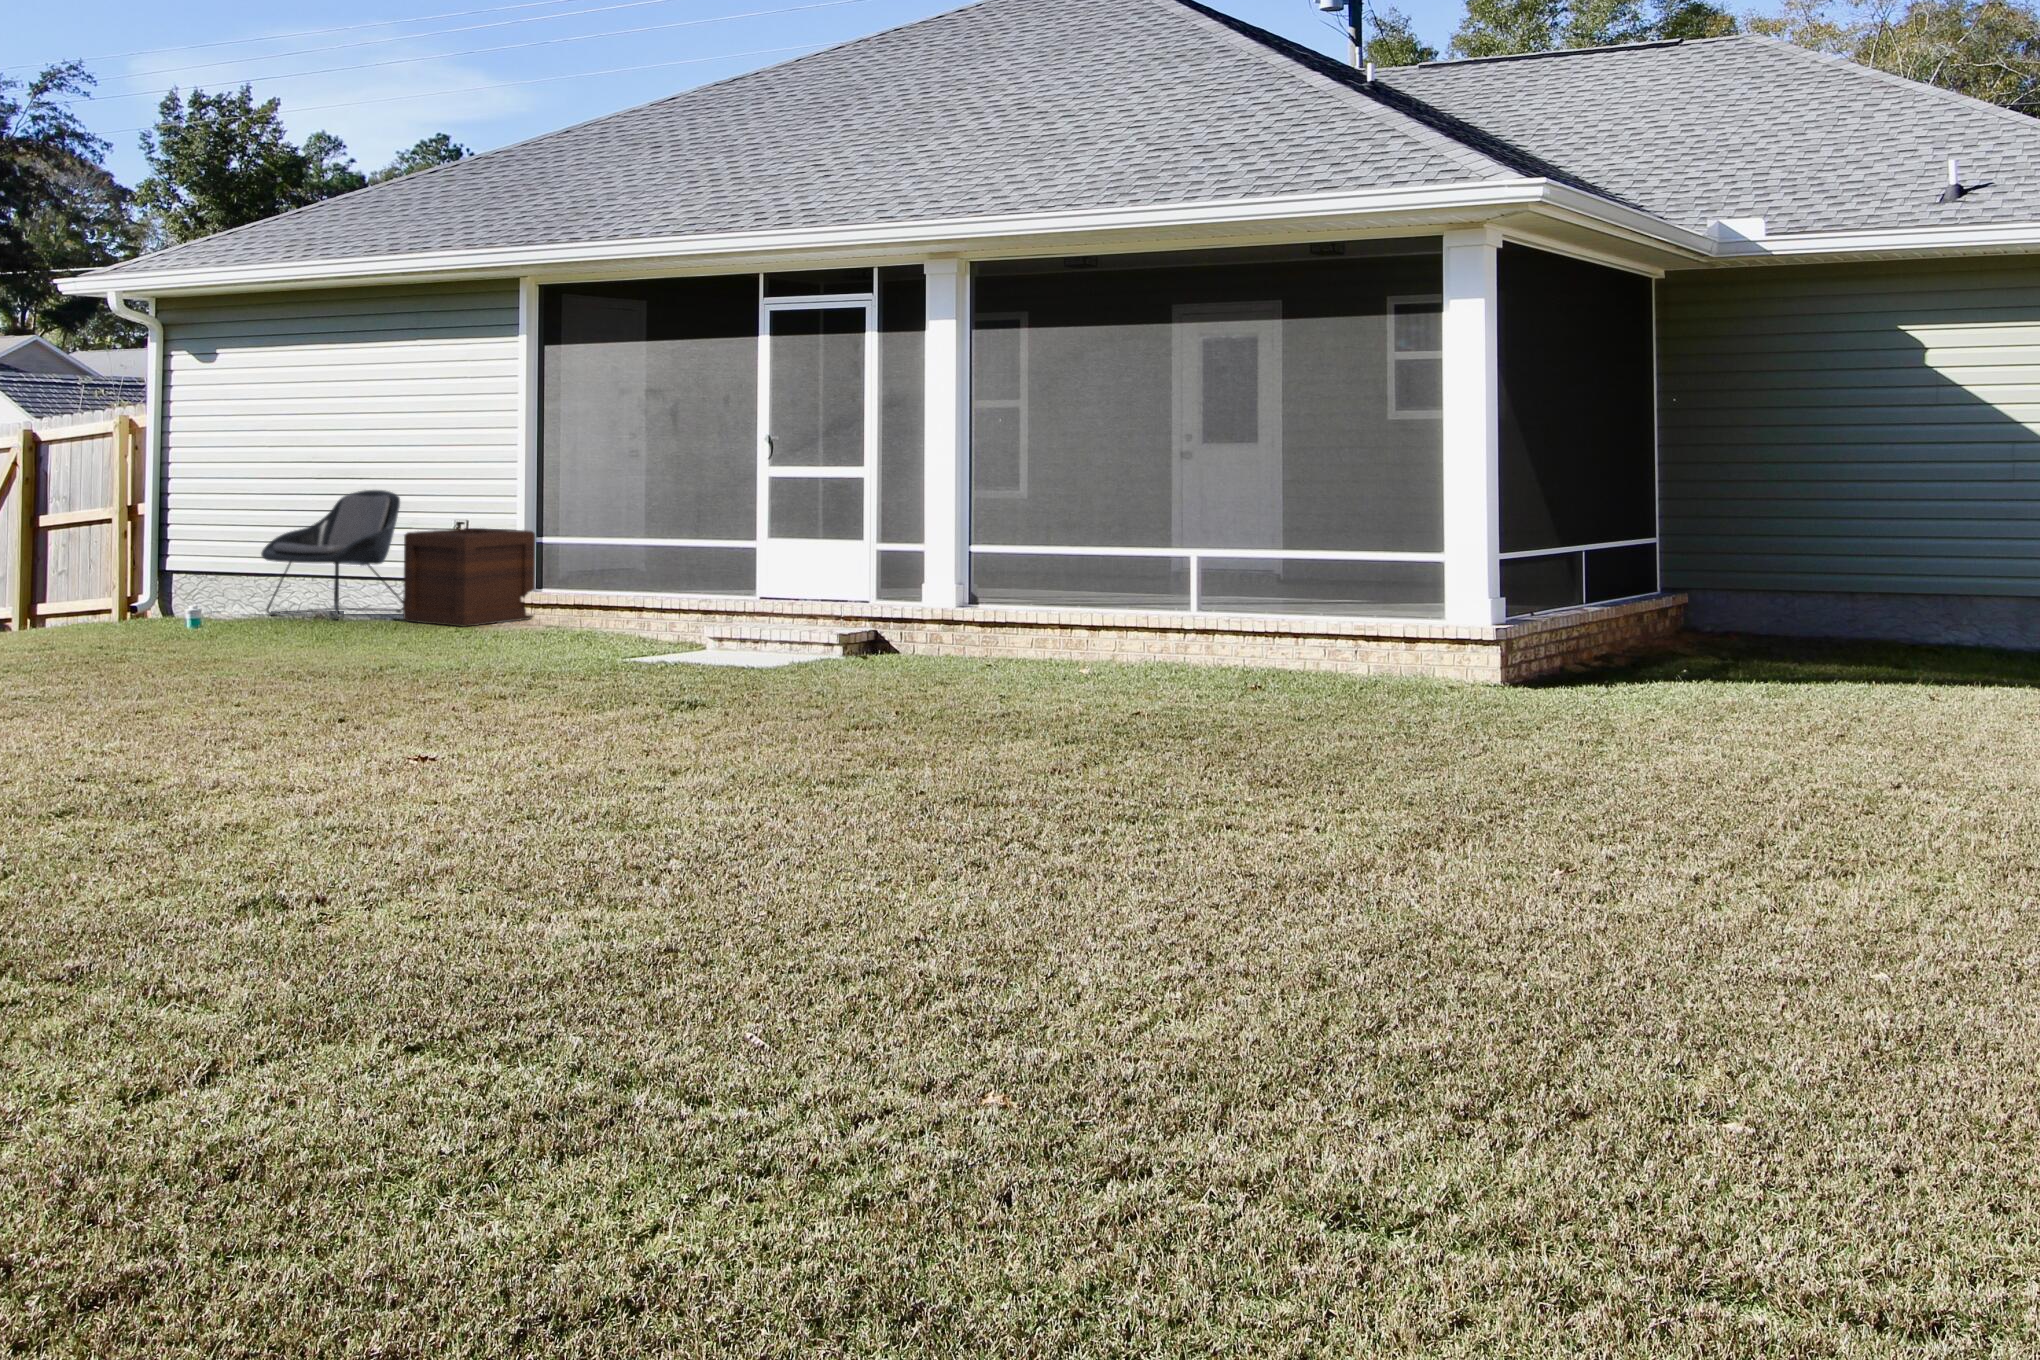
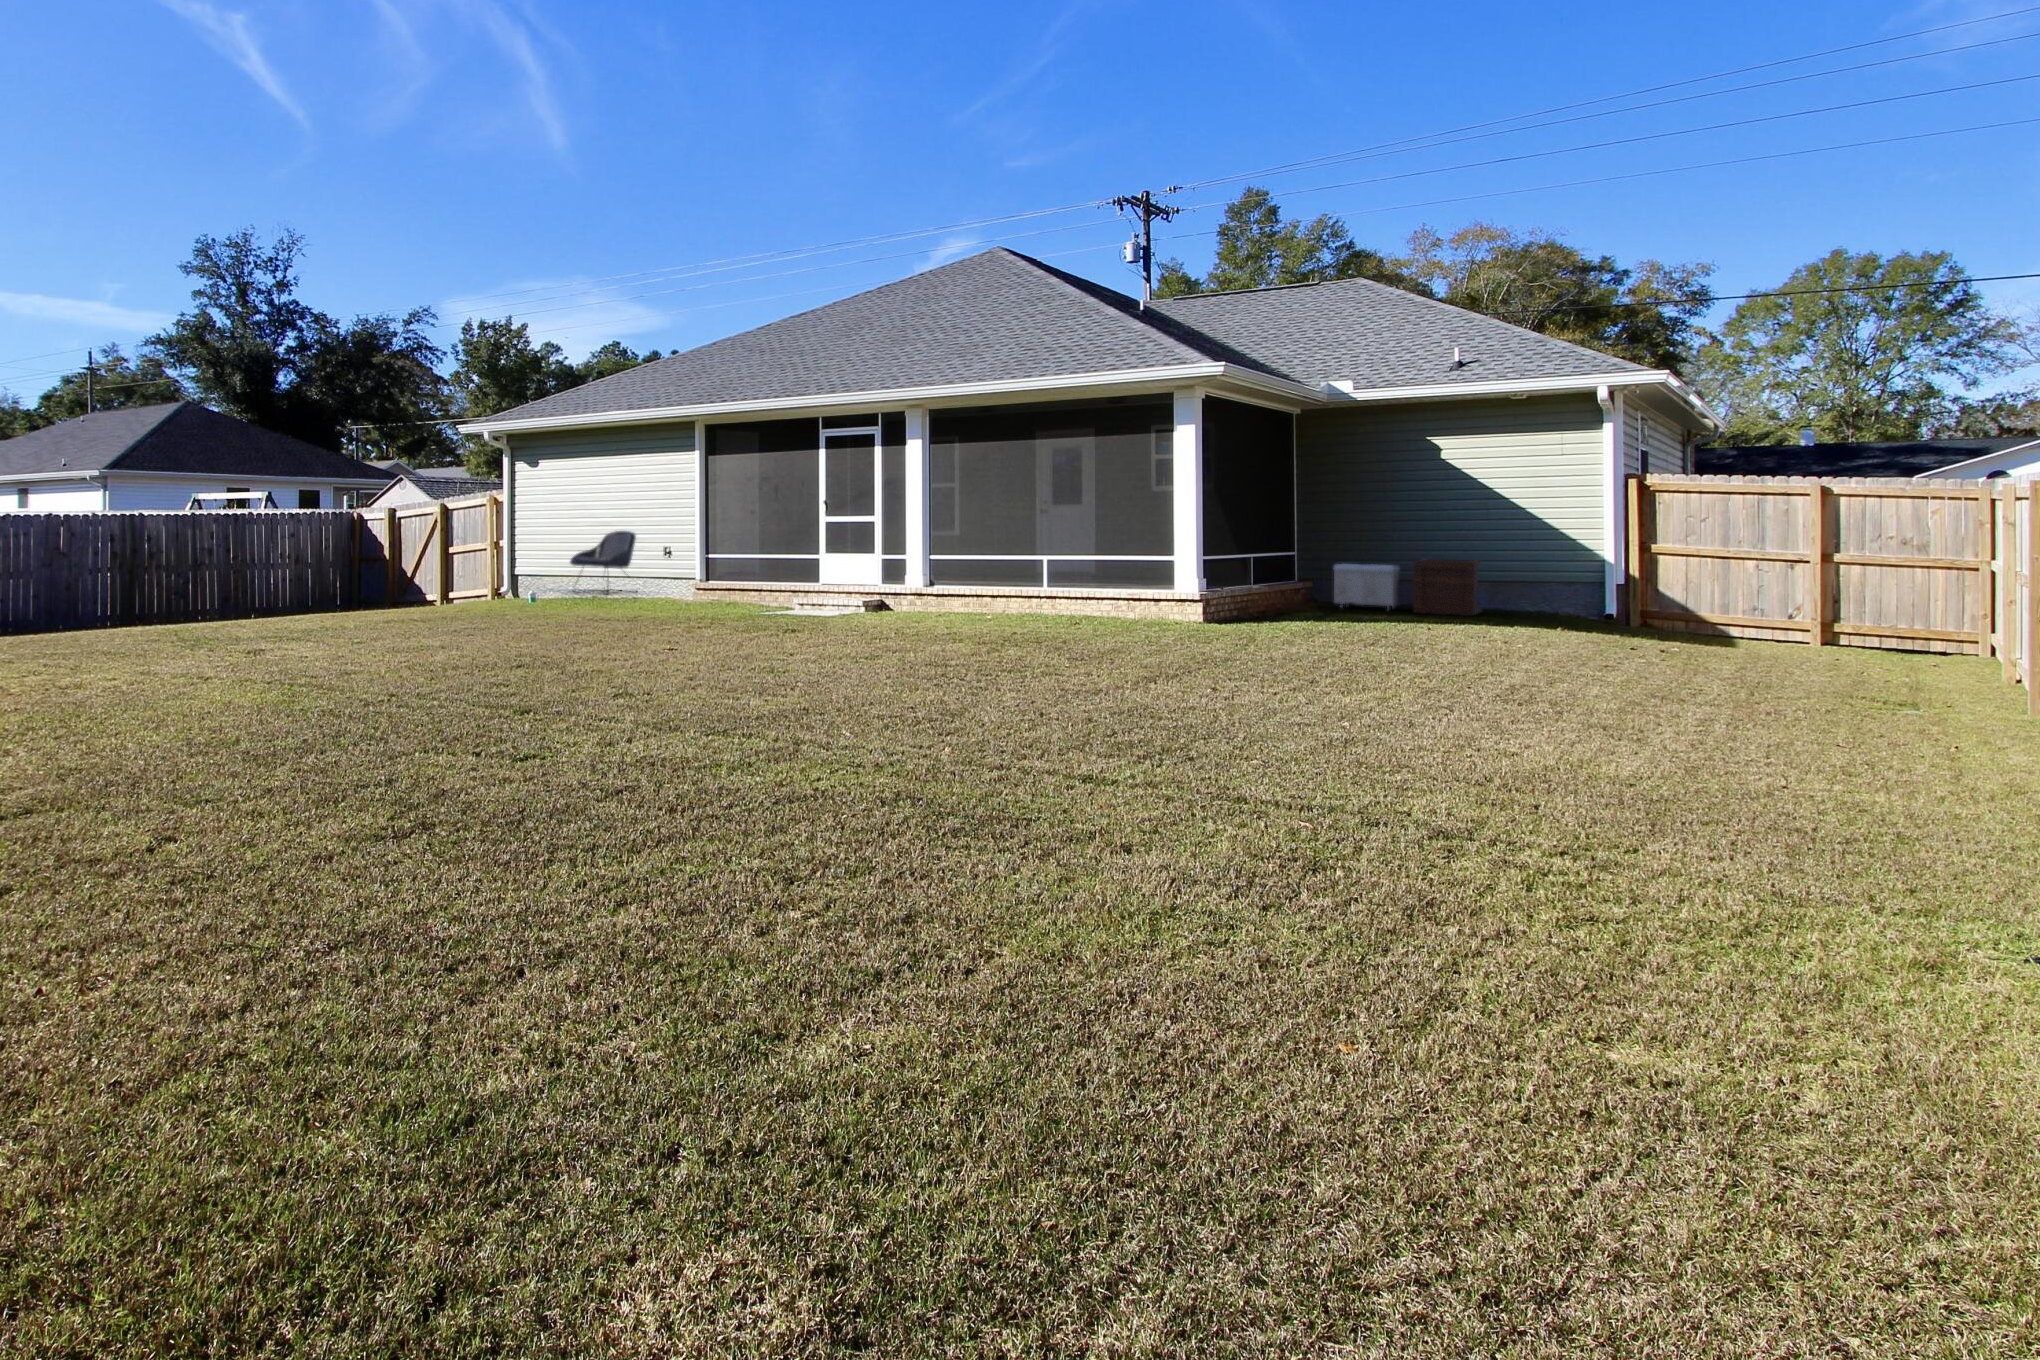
wooden crate: present [403,528,535,627] -> present [1413,558,1482,616]
storage bench: none [1732,557,1854,646] -> present [1334,564,1399,609]

